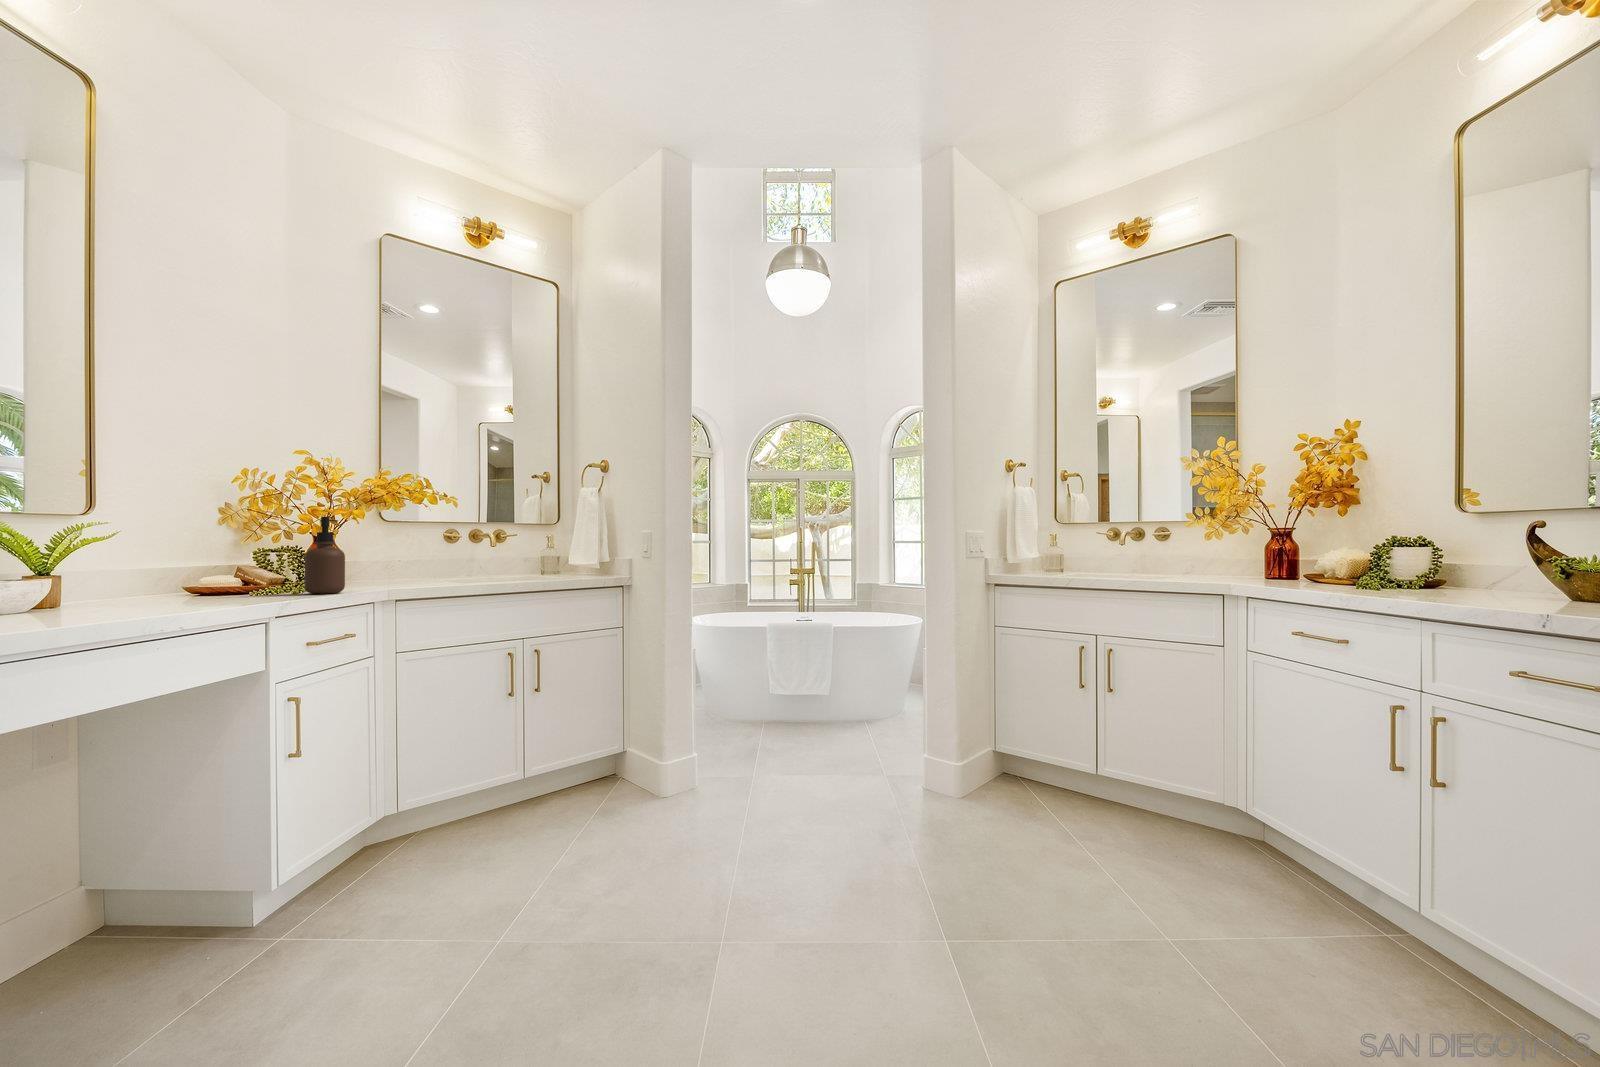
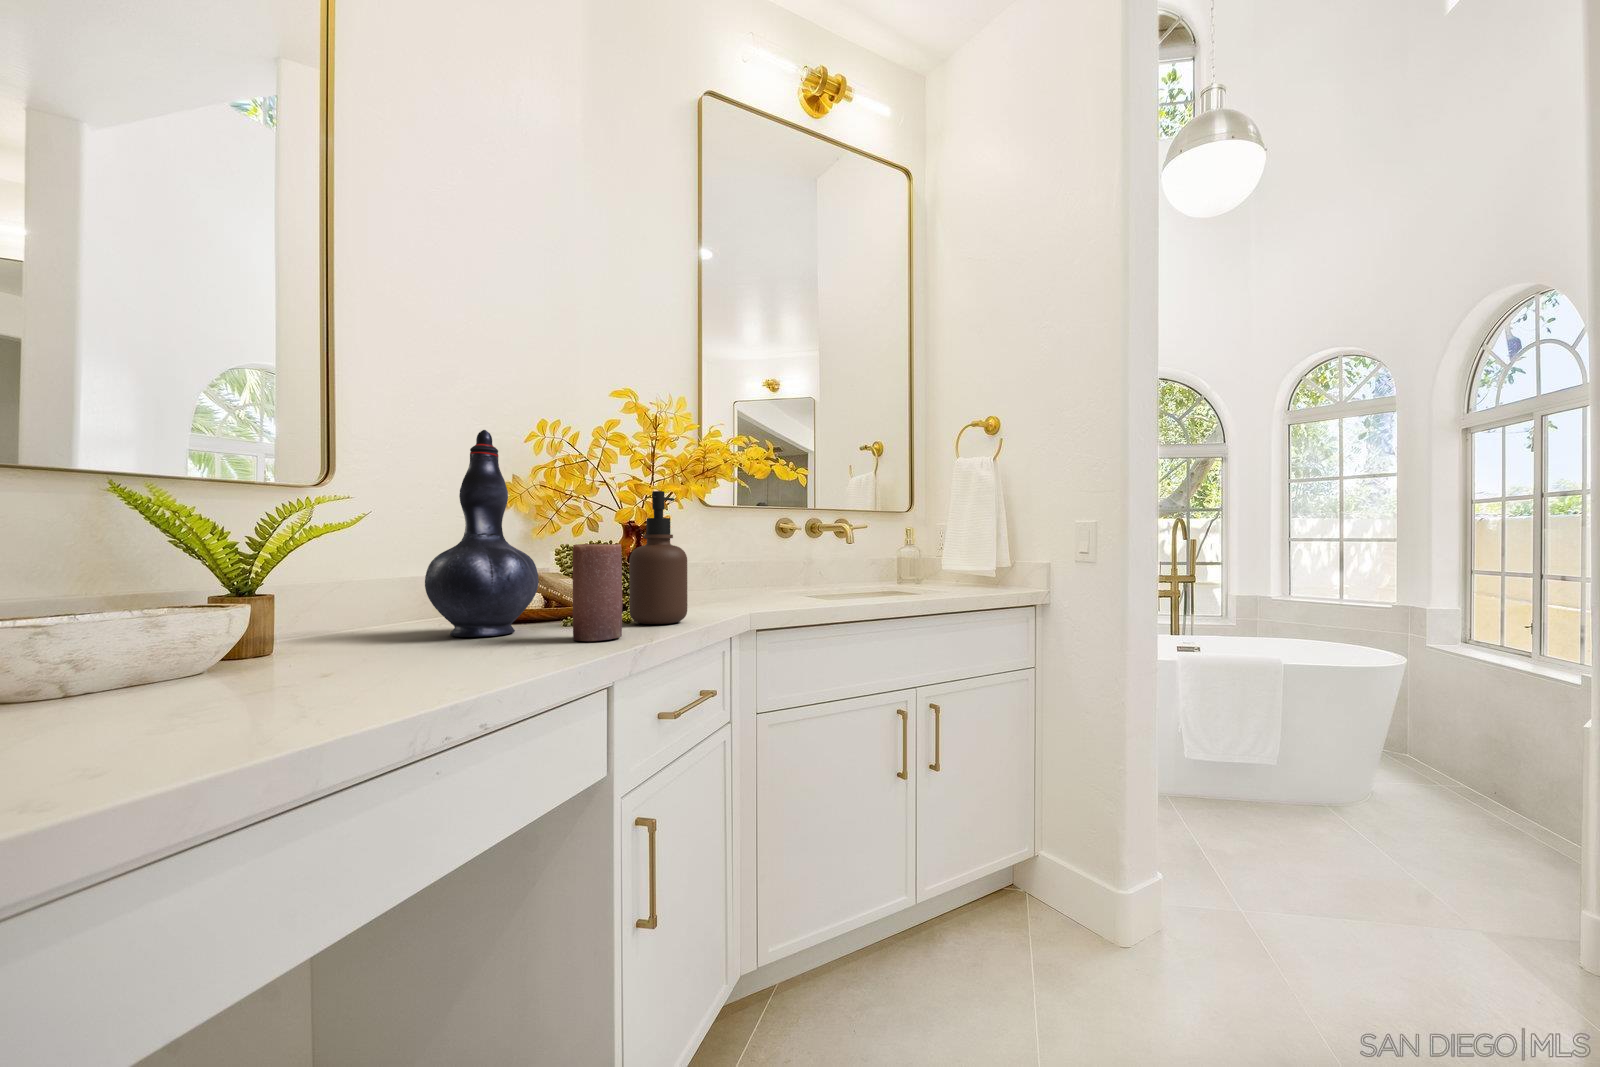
decorative vase: none [161,482,240,600] -> present [425,430,539,637]
candle: none [262,548,293,600] -> present [572,544,622,641]

